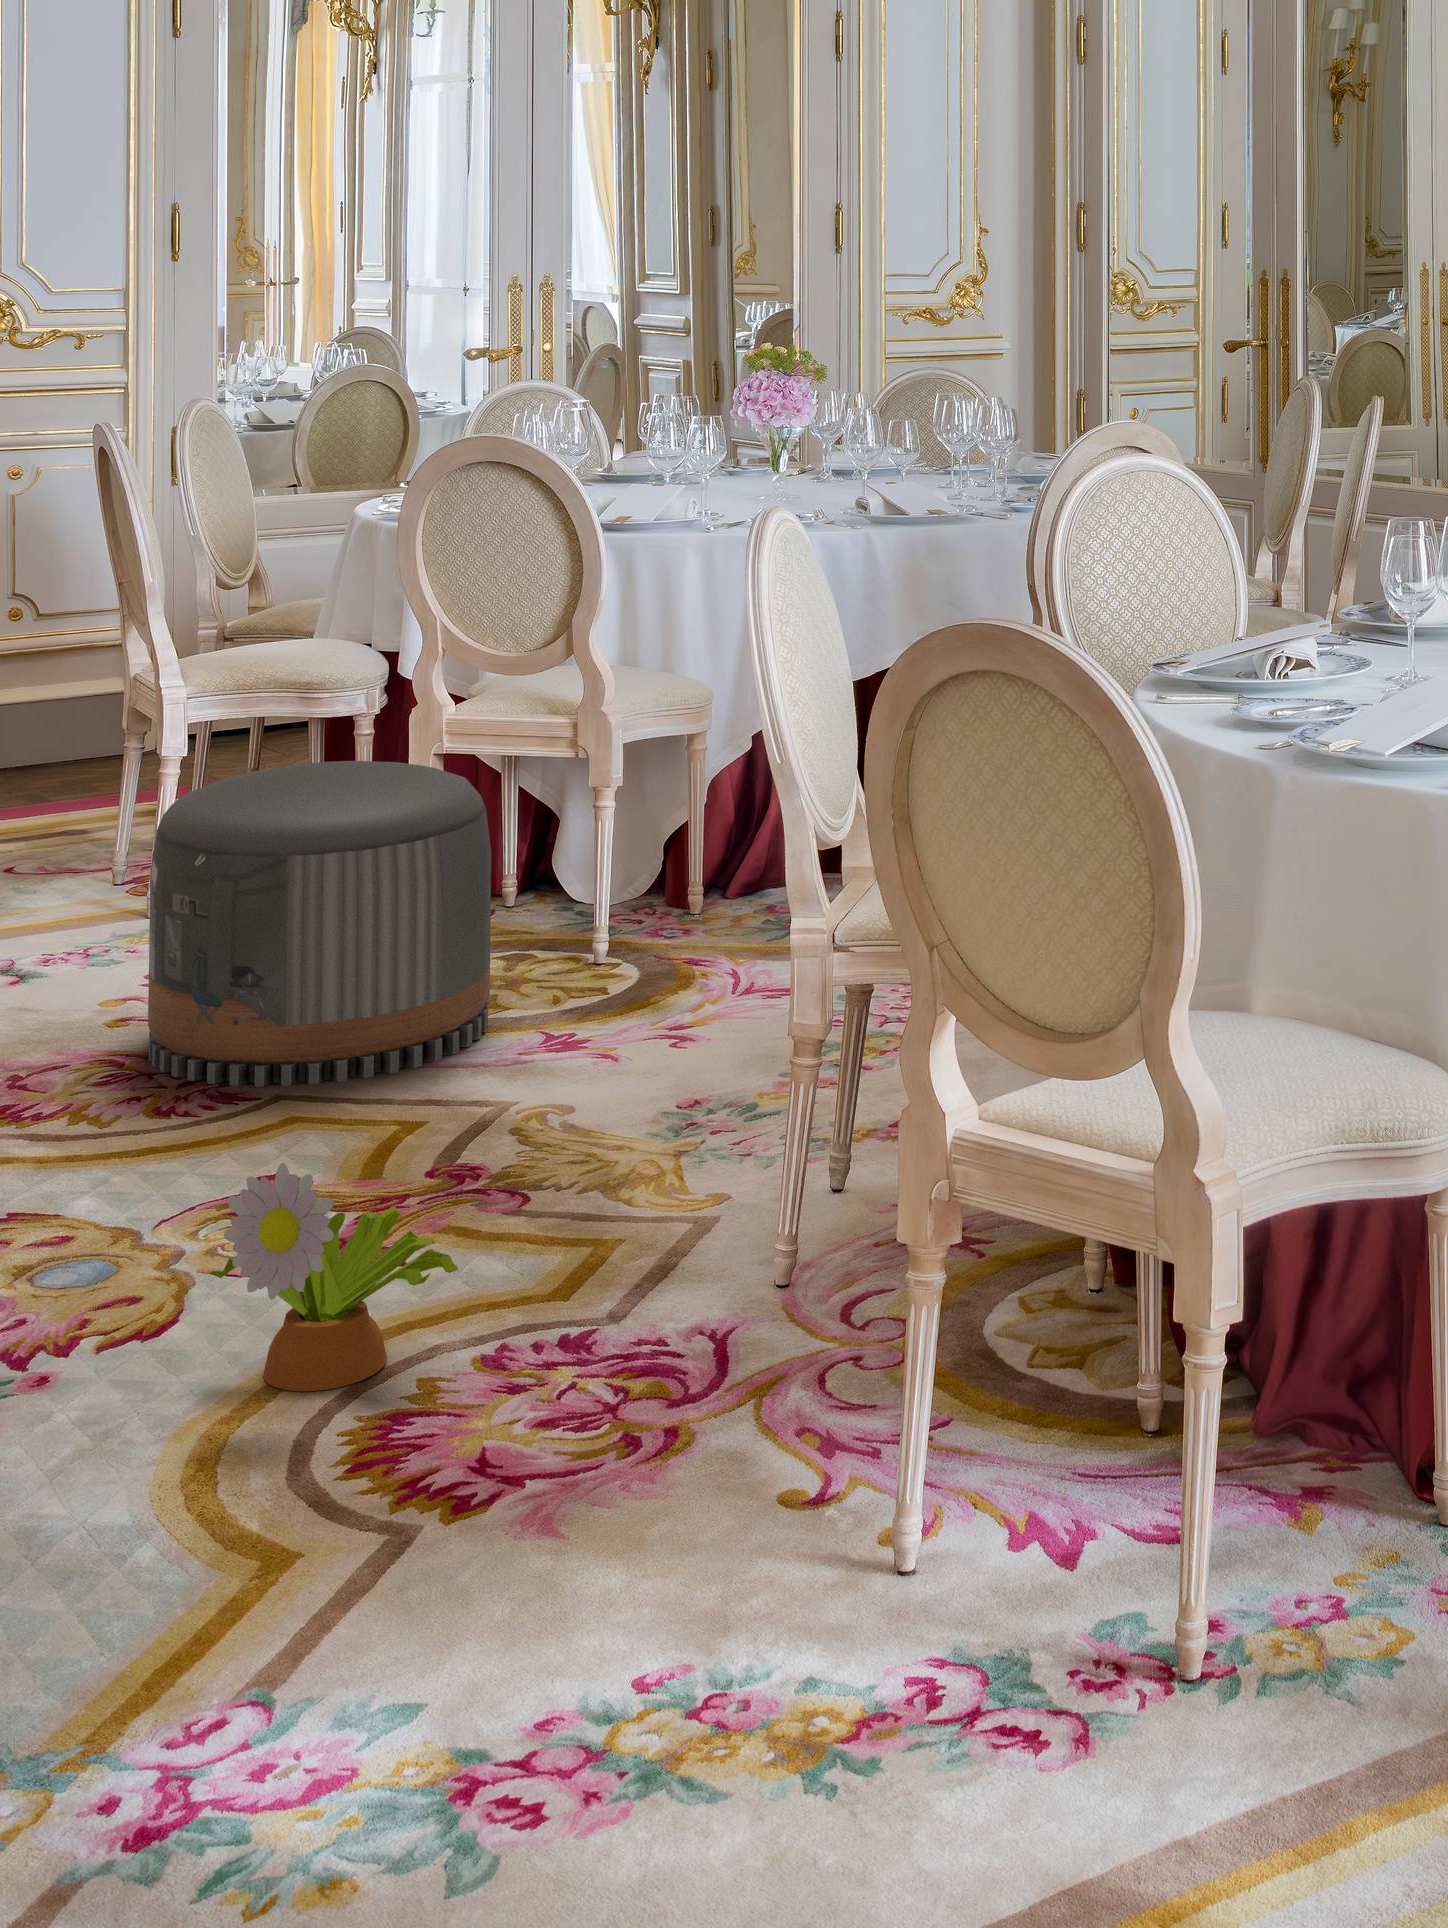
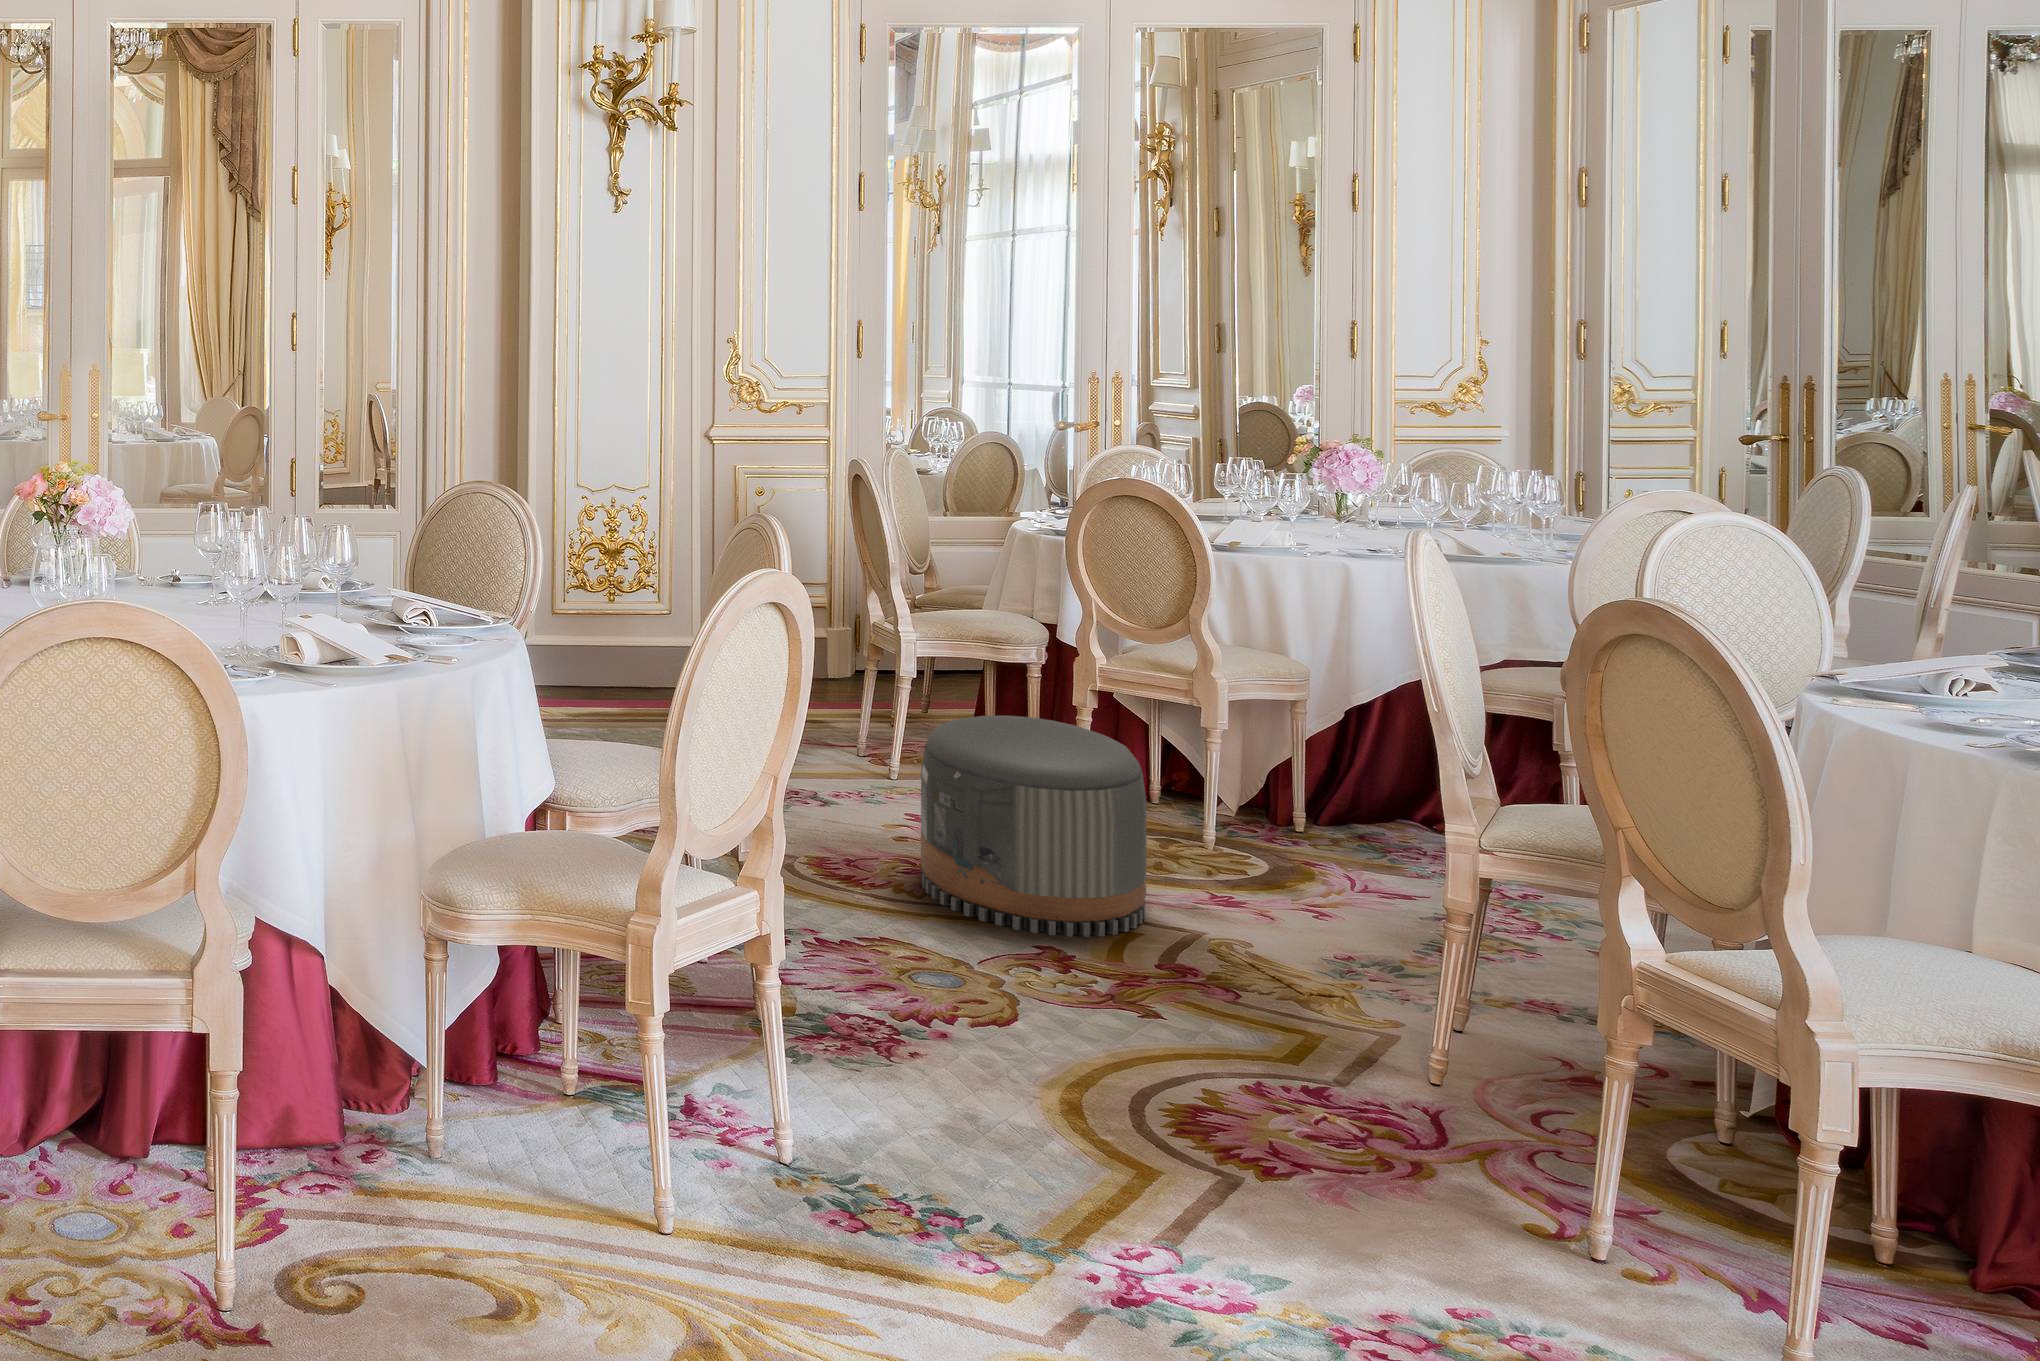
decorative plant: present [209,1163,458,1391] -> none [1012,1024,1177,1171]

